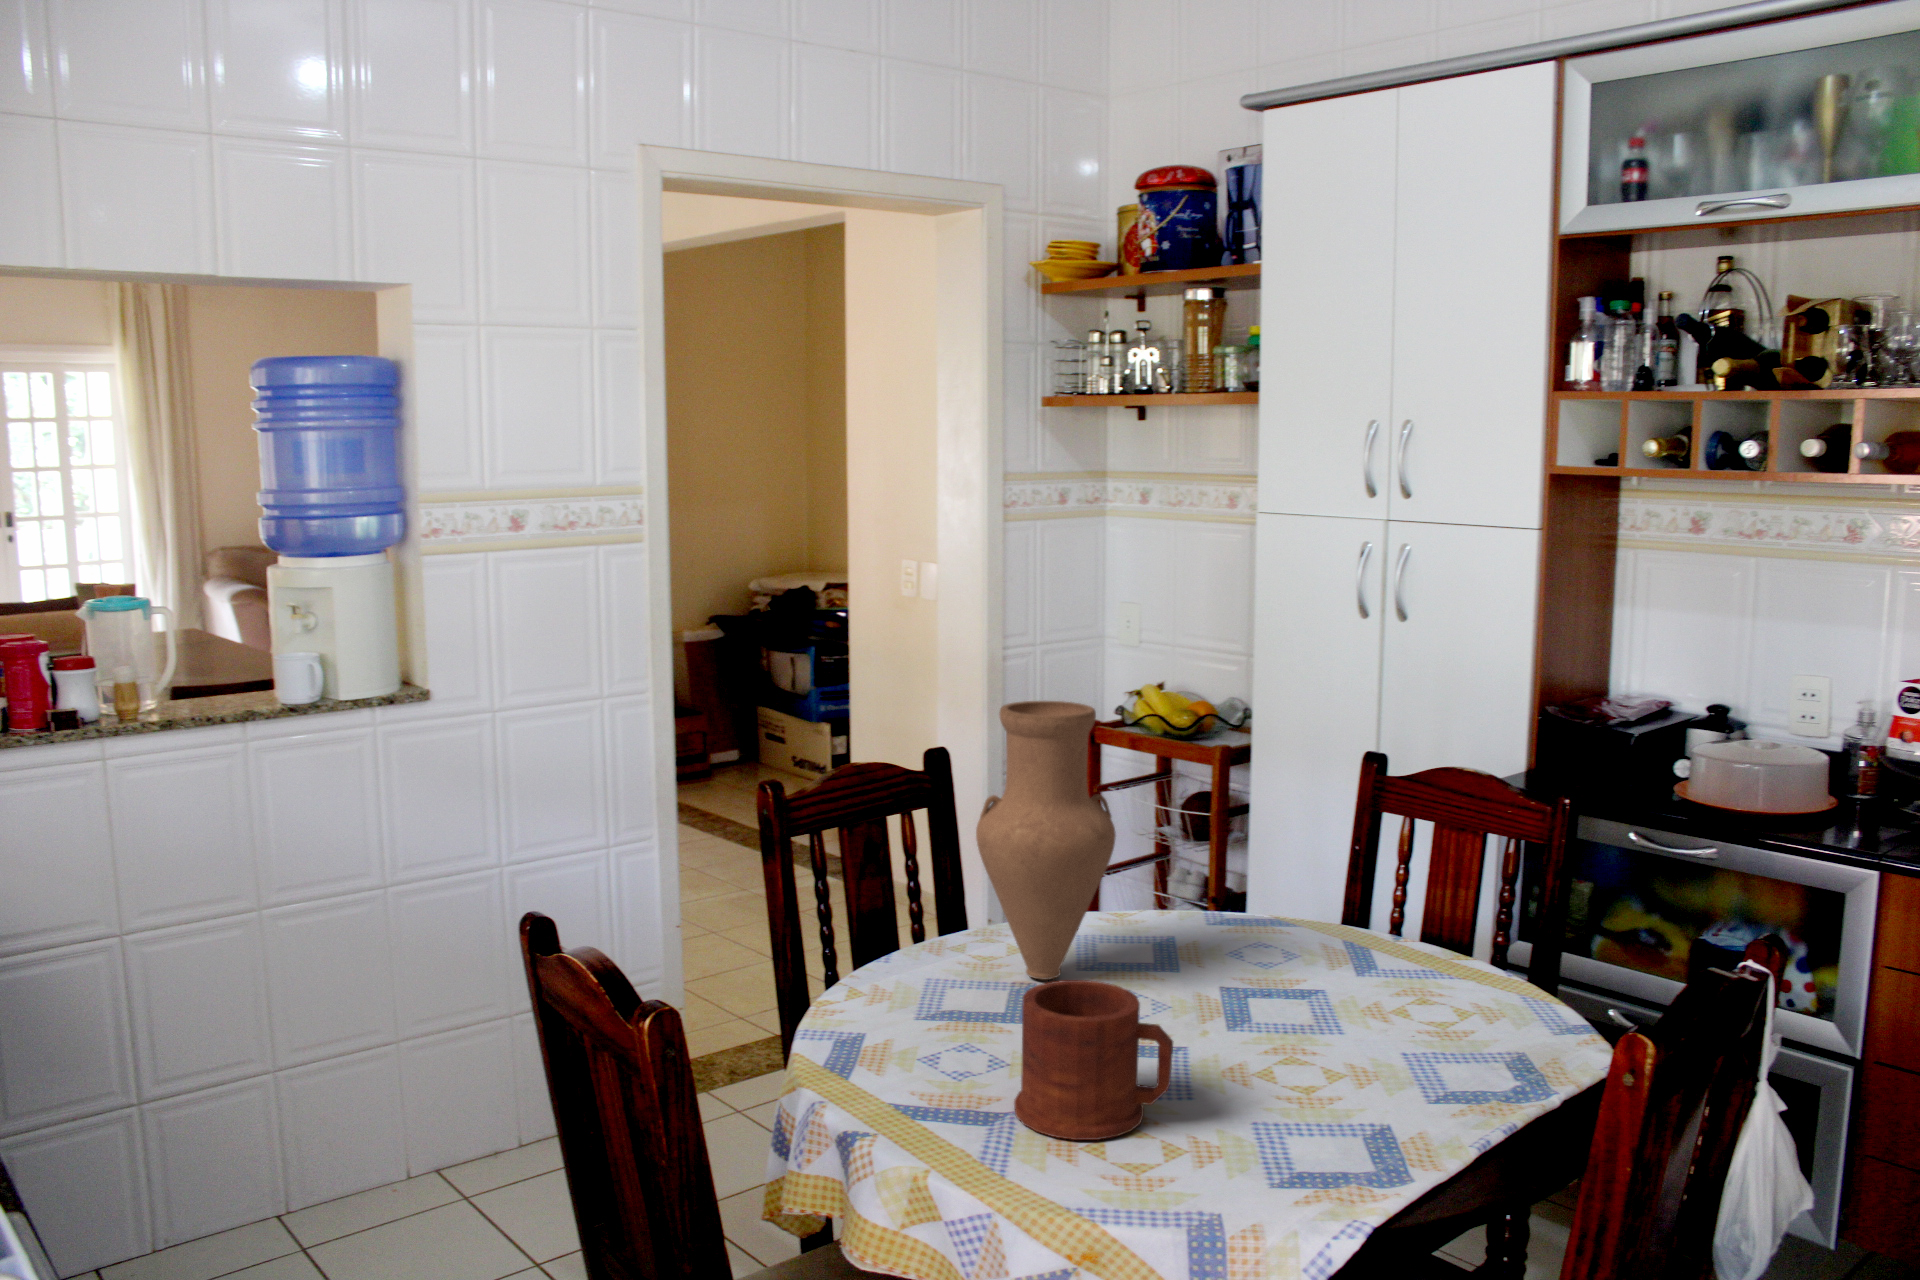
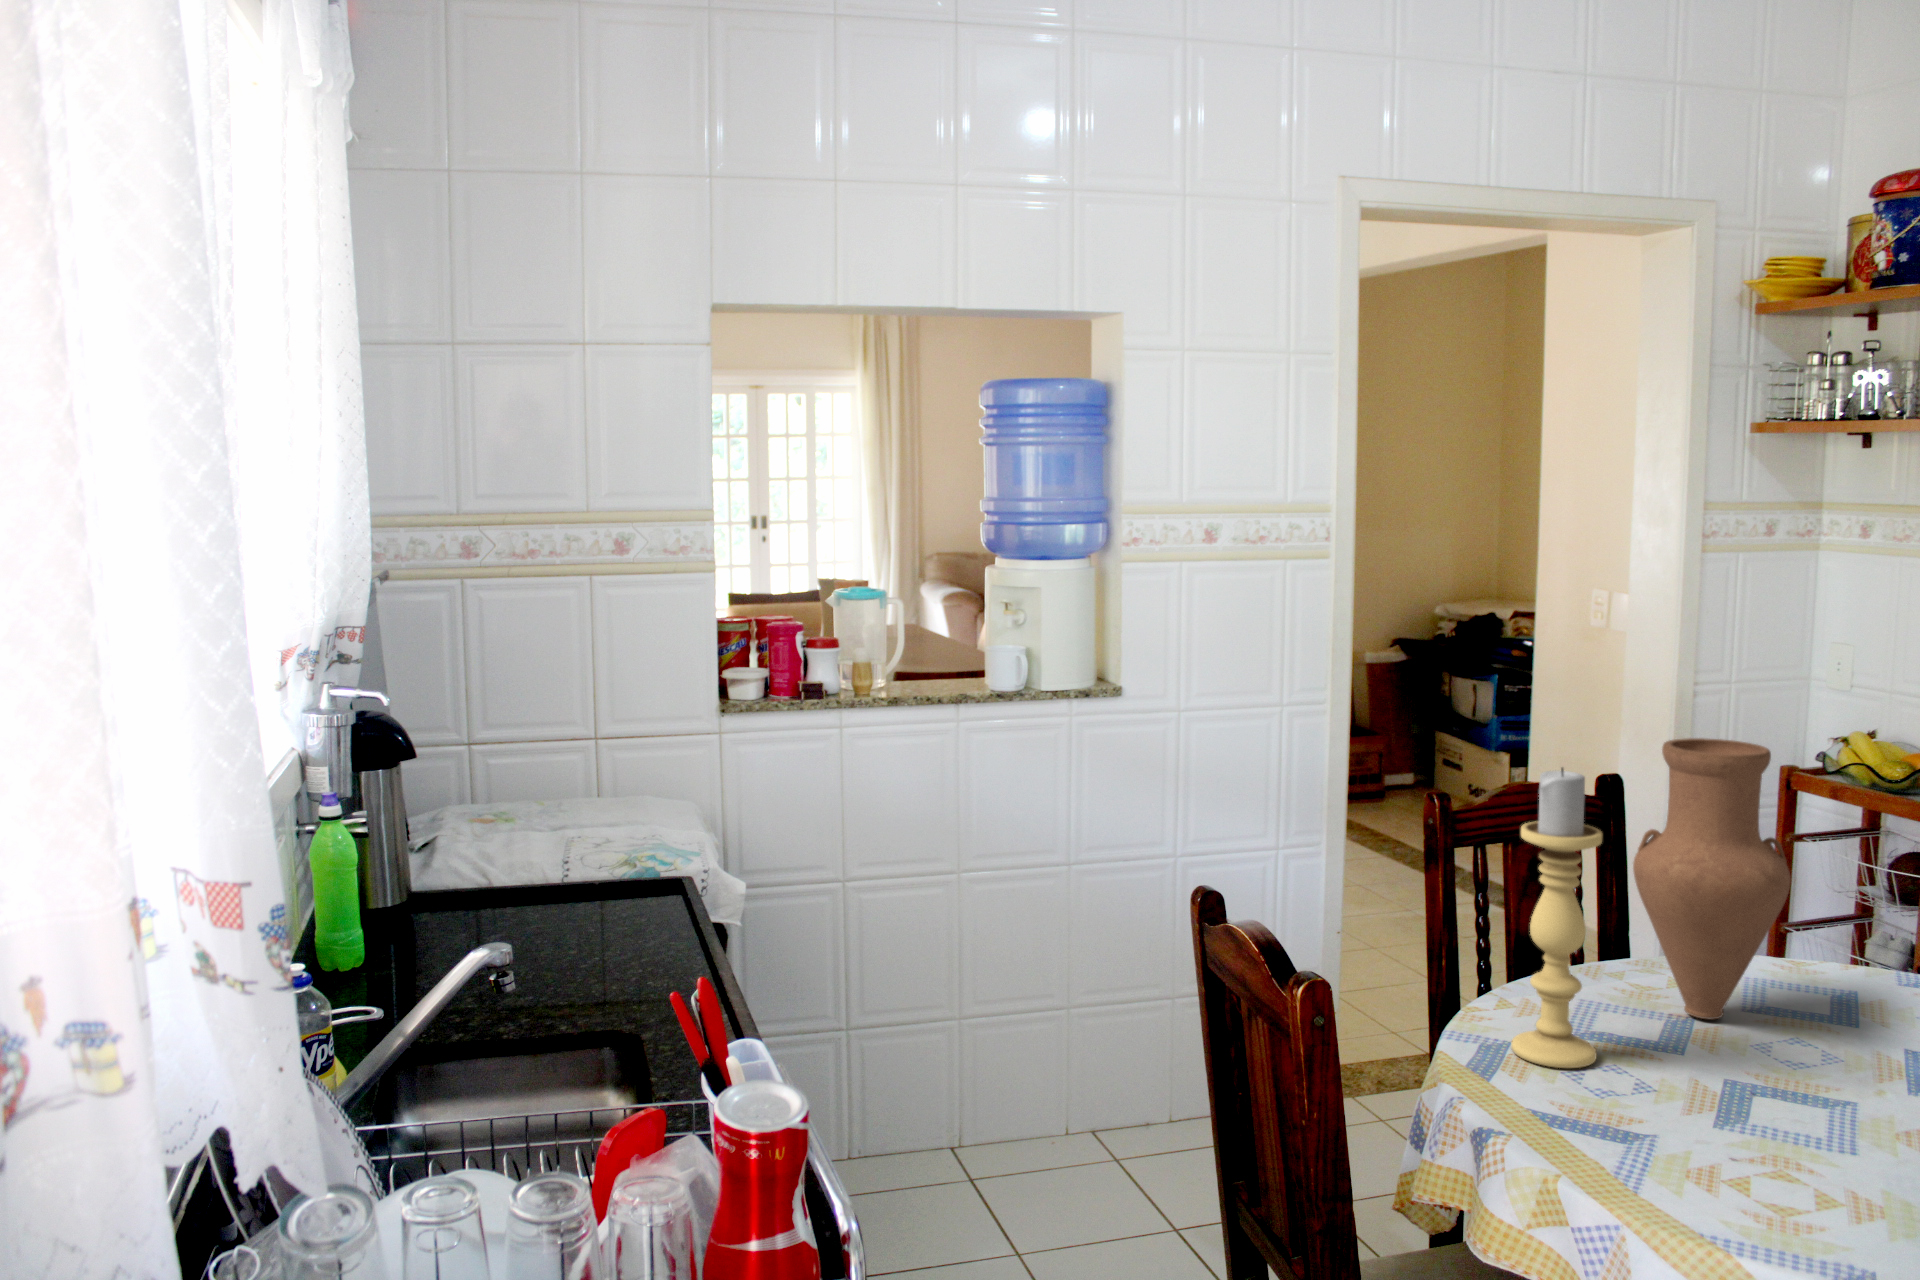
candle holder: none [870,739,952,1053] -> present [1511,768,1602,1068]
mug: present [1014,980,1173,1140] -> none [1655,1016,1836,1180]

